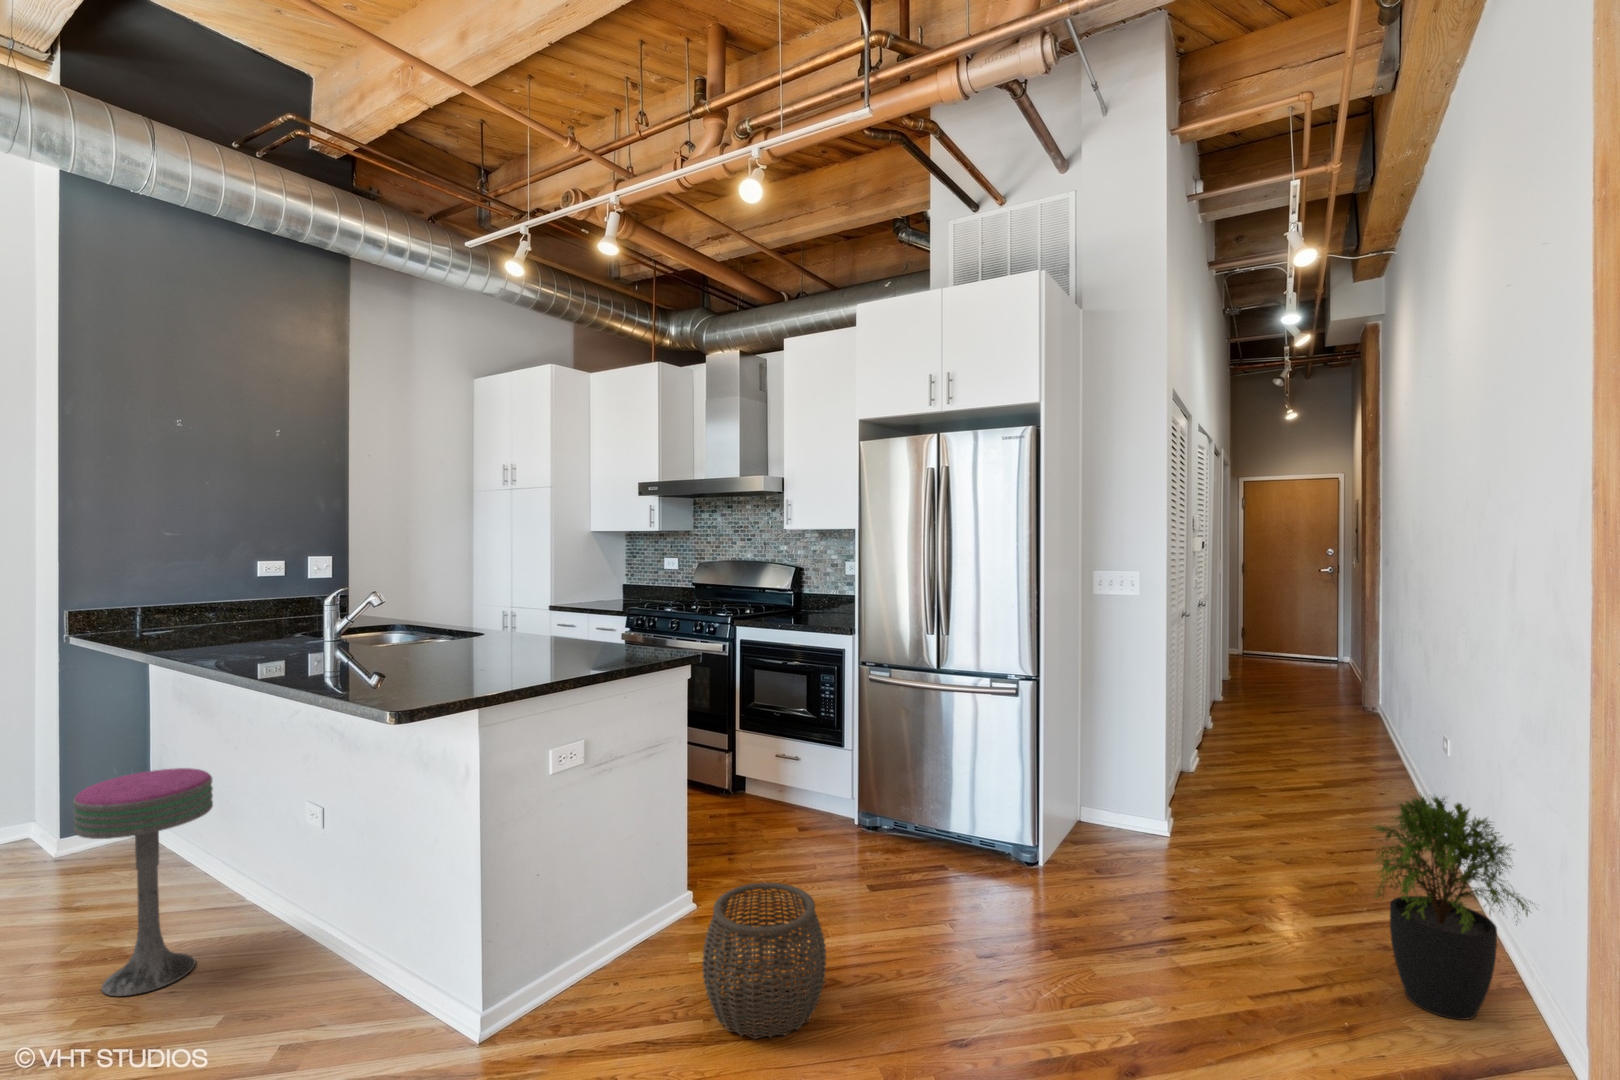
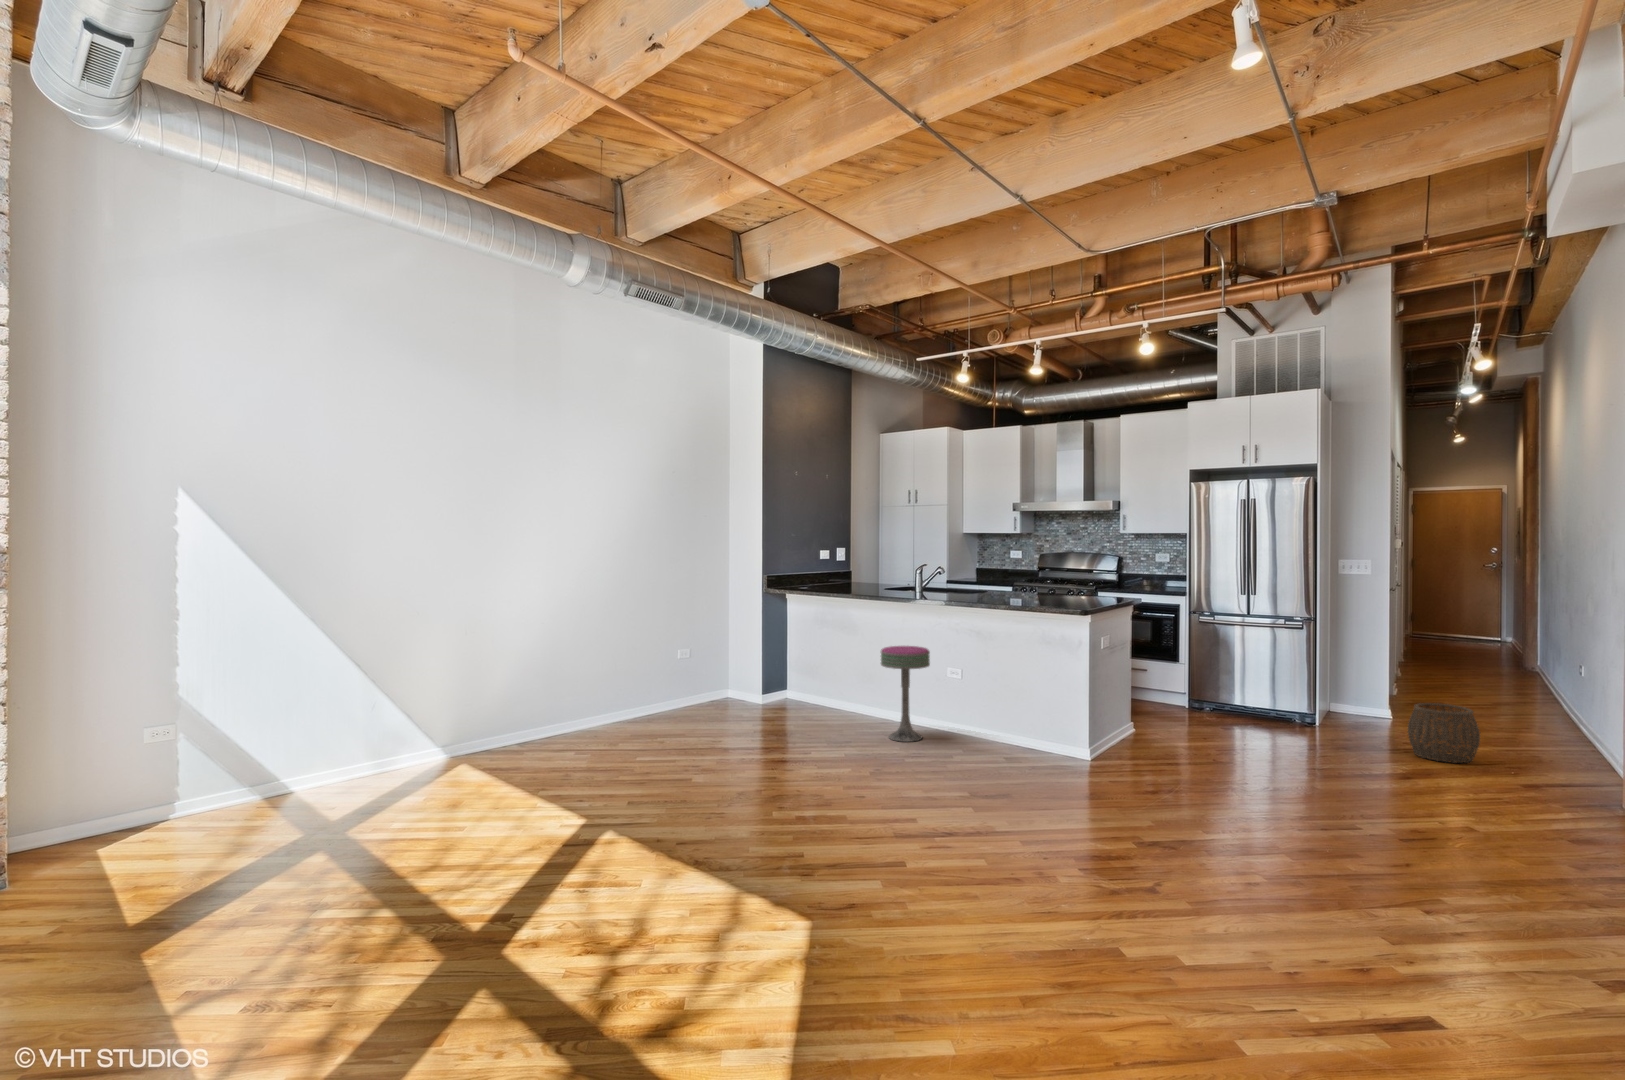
potted plant: present [1373,796,1533,1020] -> none [1513,658,1598,763]
woven basket: present [702,883,827,1039] -> present [1408,703,1480,763]

